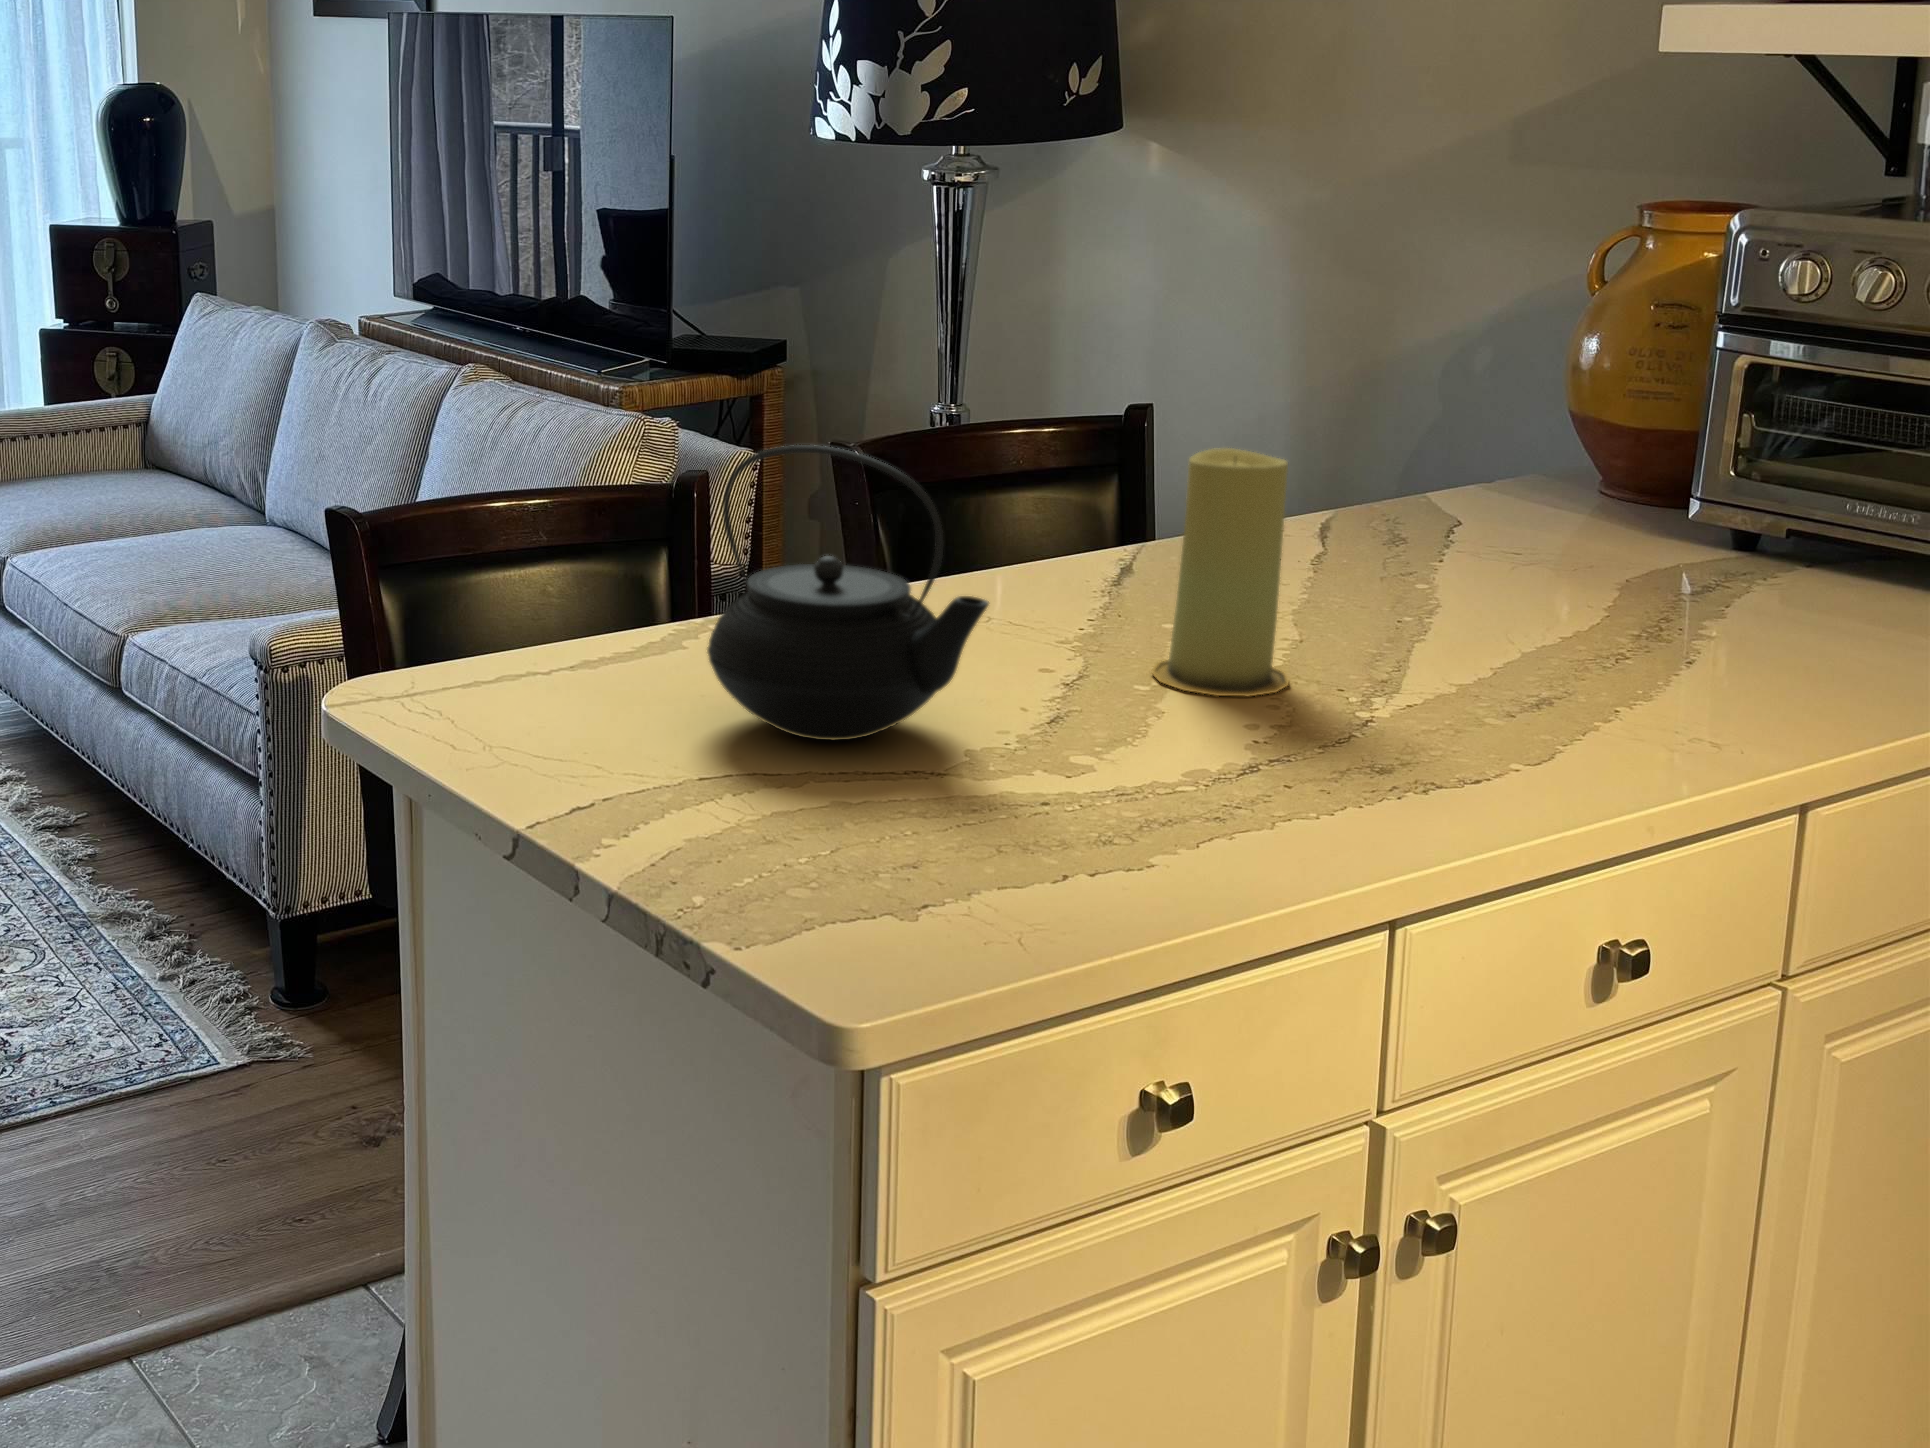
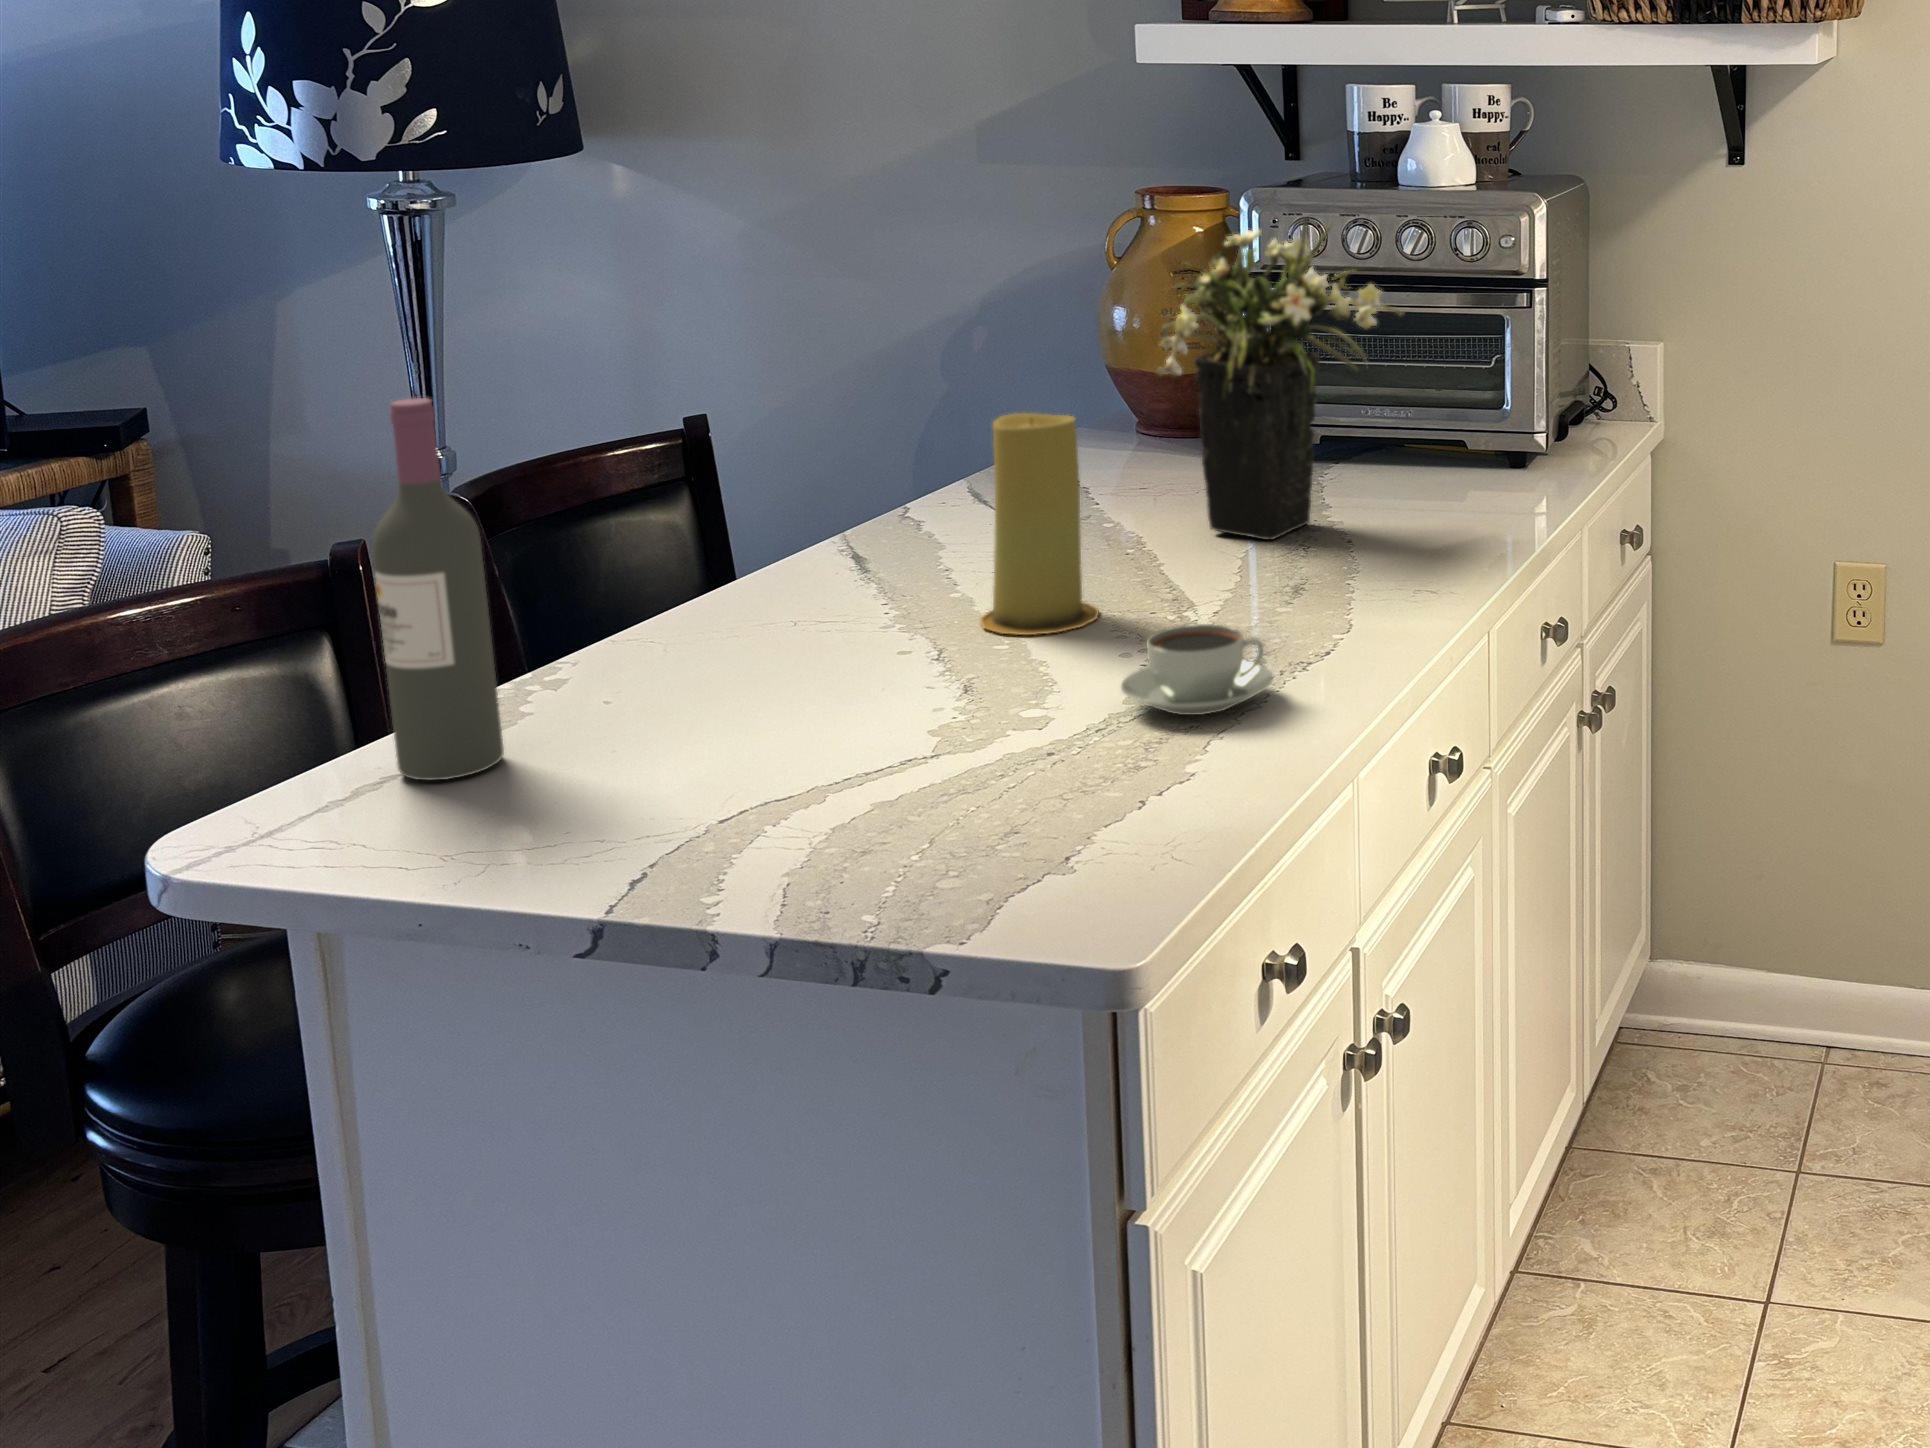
flower arrangement: none [1447,263,1823,656] -> present [1157,218,1405,540]
wine bottle: none [546,346,633,687] -> present [373,398,504,780]
teapot: present [707,445,989,740] -> none [615,461,940,758]
coffee cup: none [1169,714,1356,821] -> present [1121,624,1273,715]

